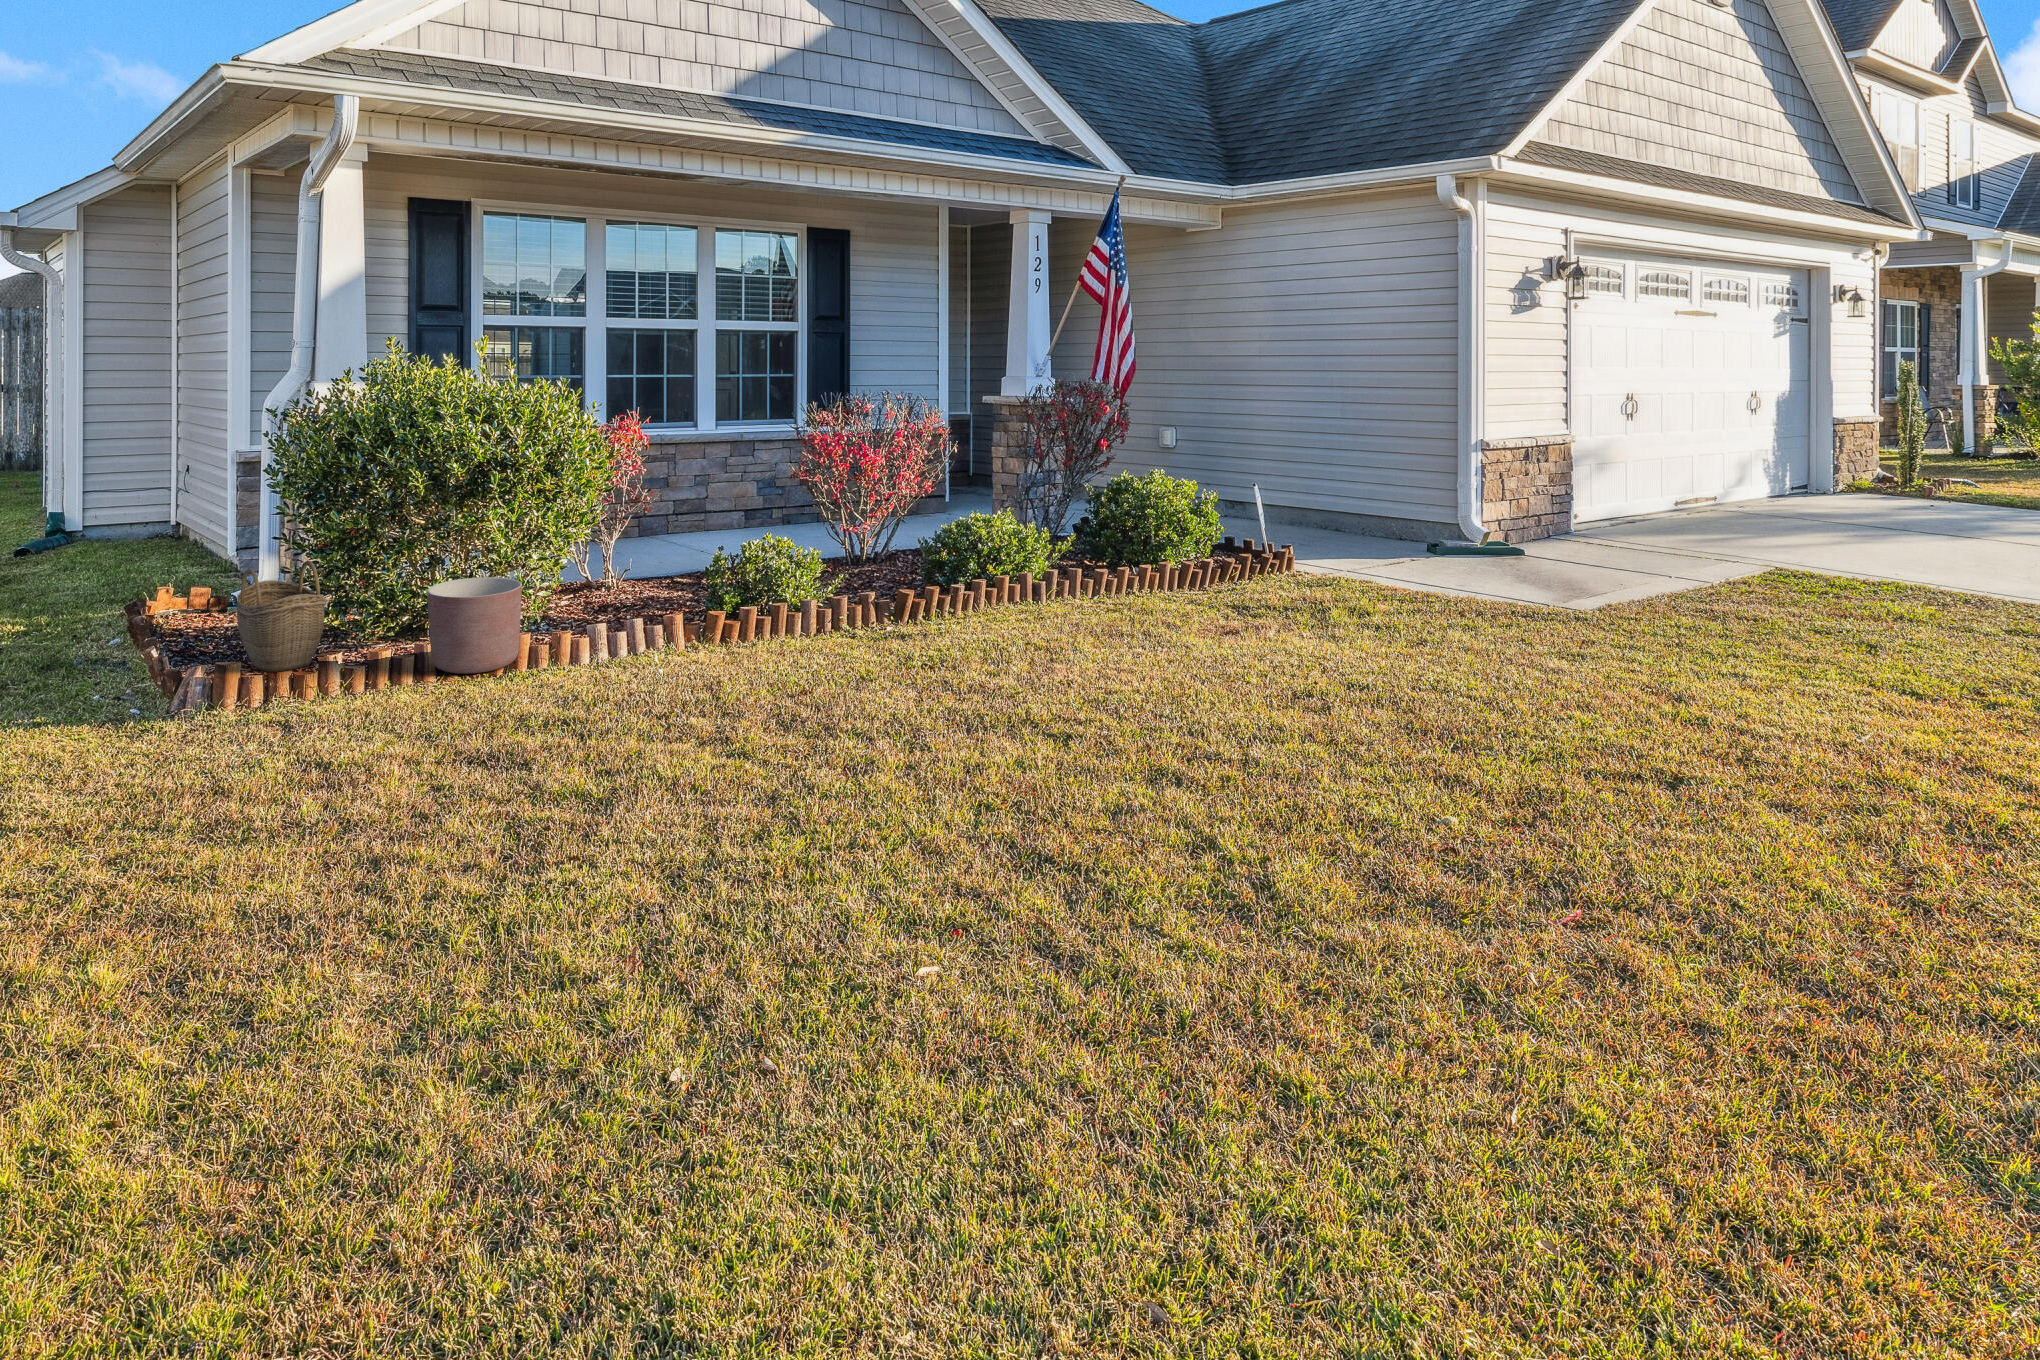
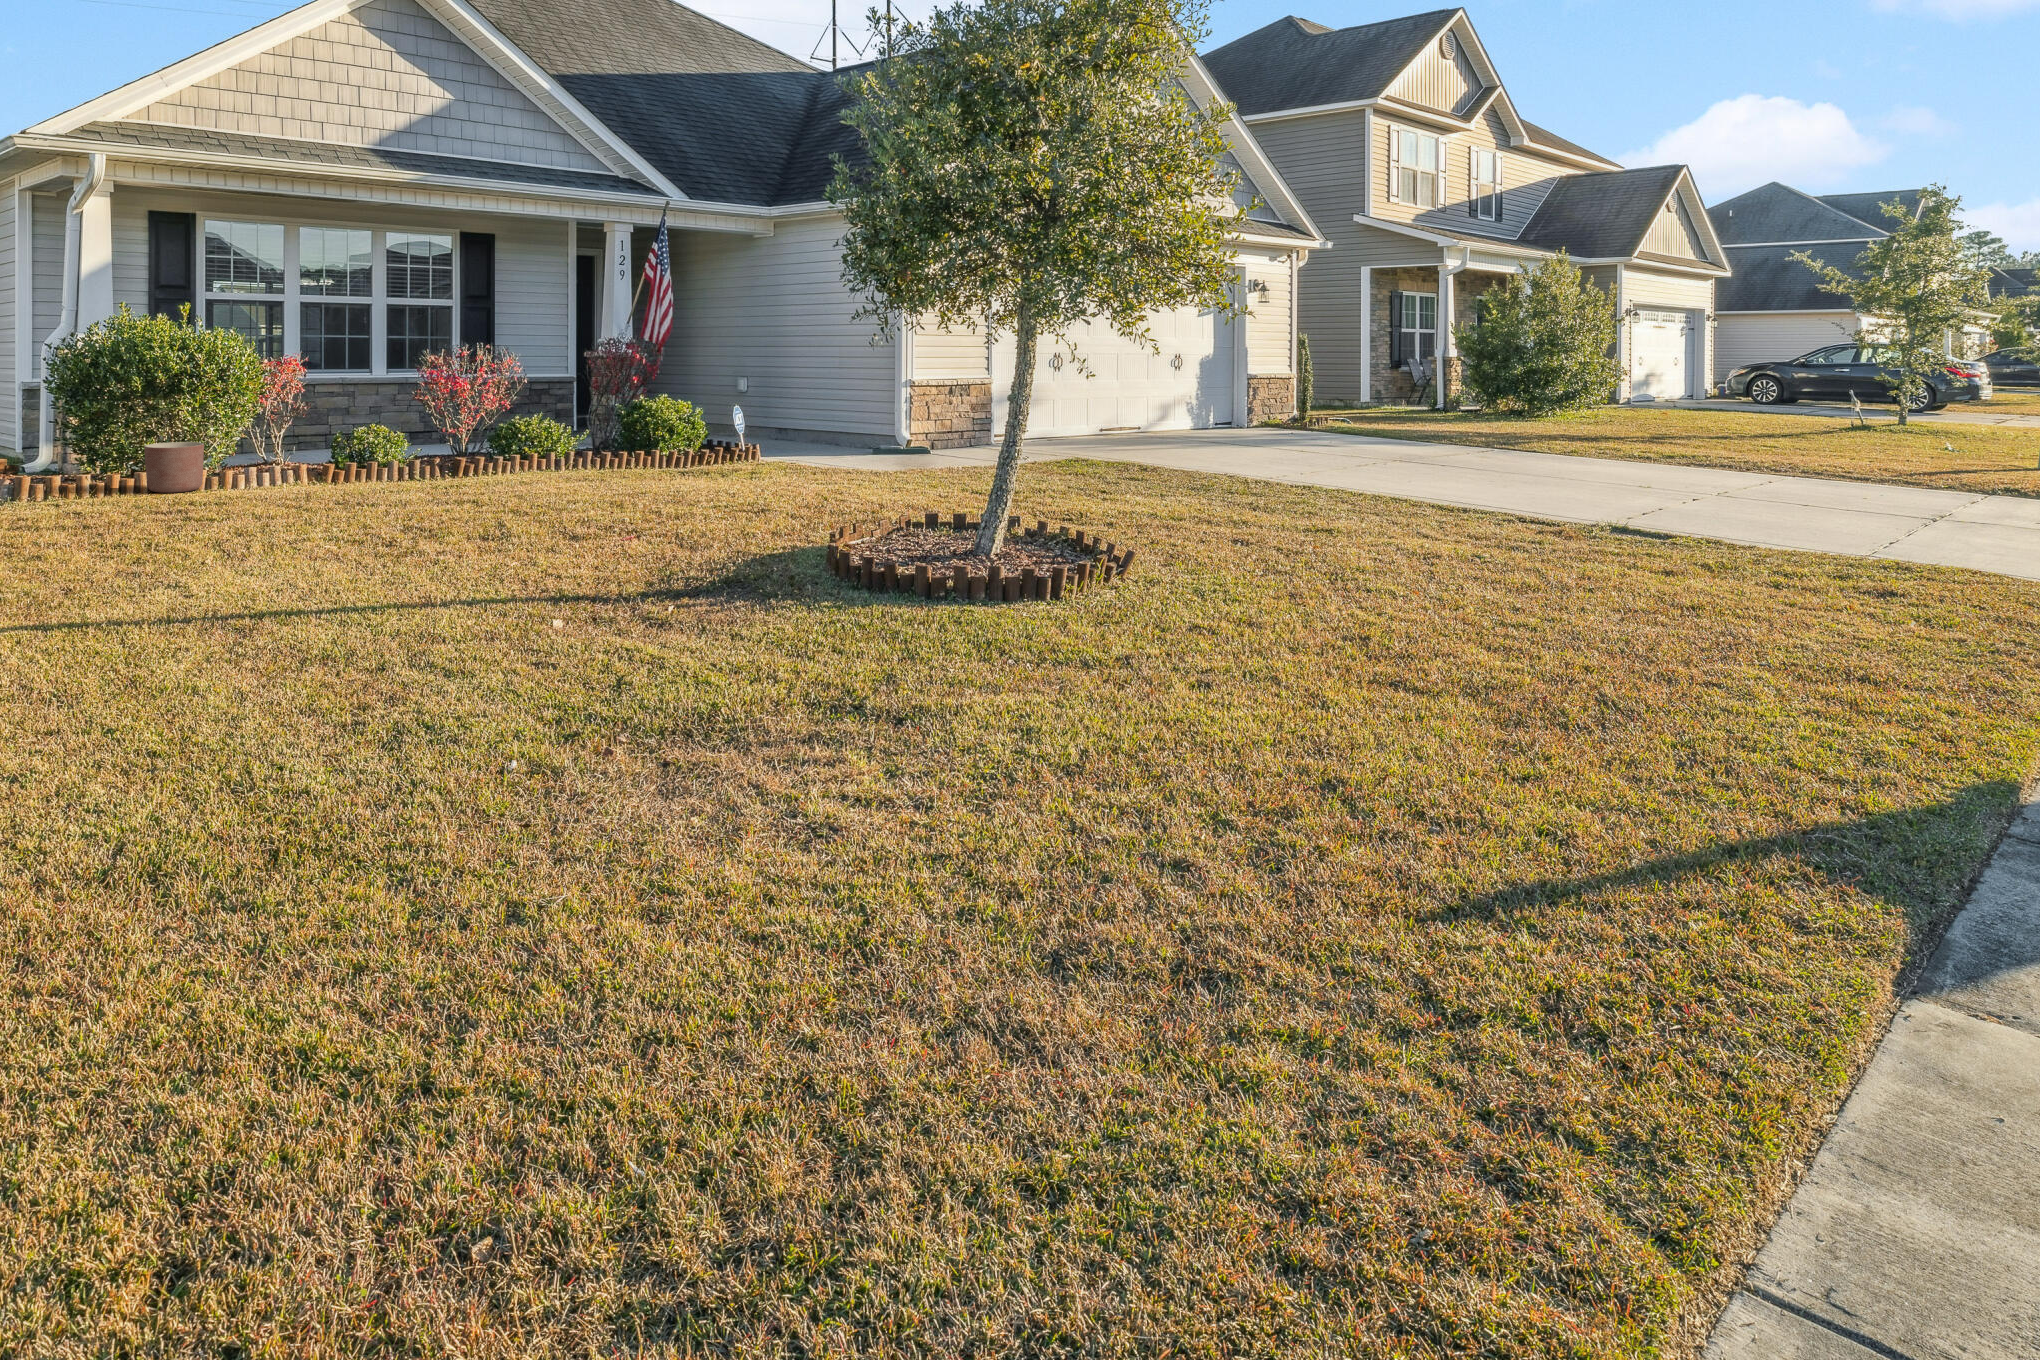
woven basket: present [237,561,324,672] -> none [27,431,81,493]

